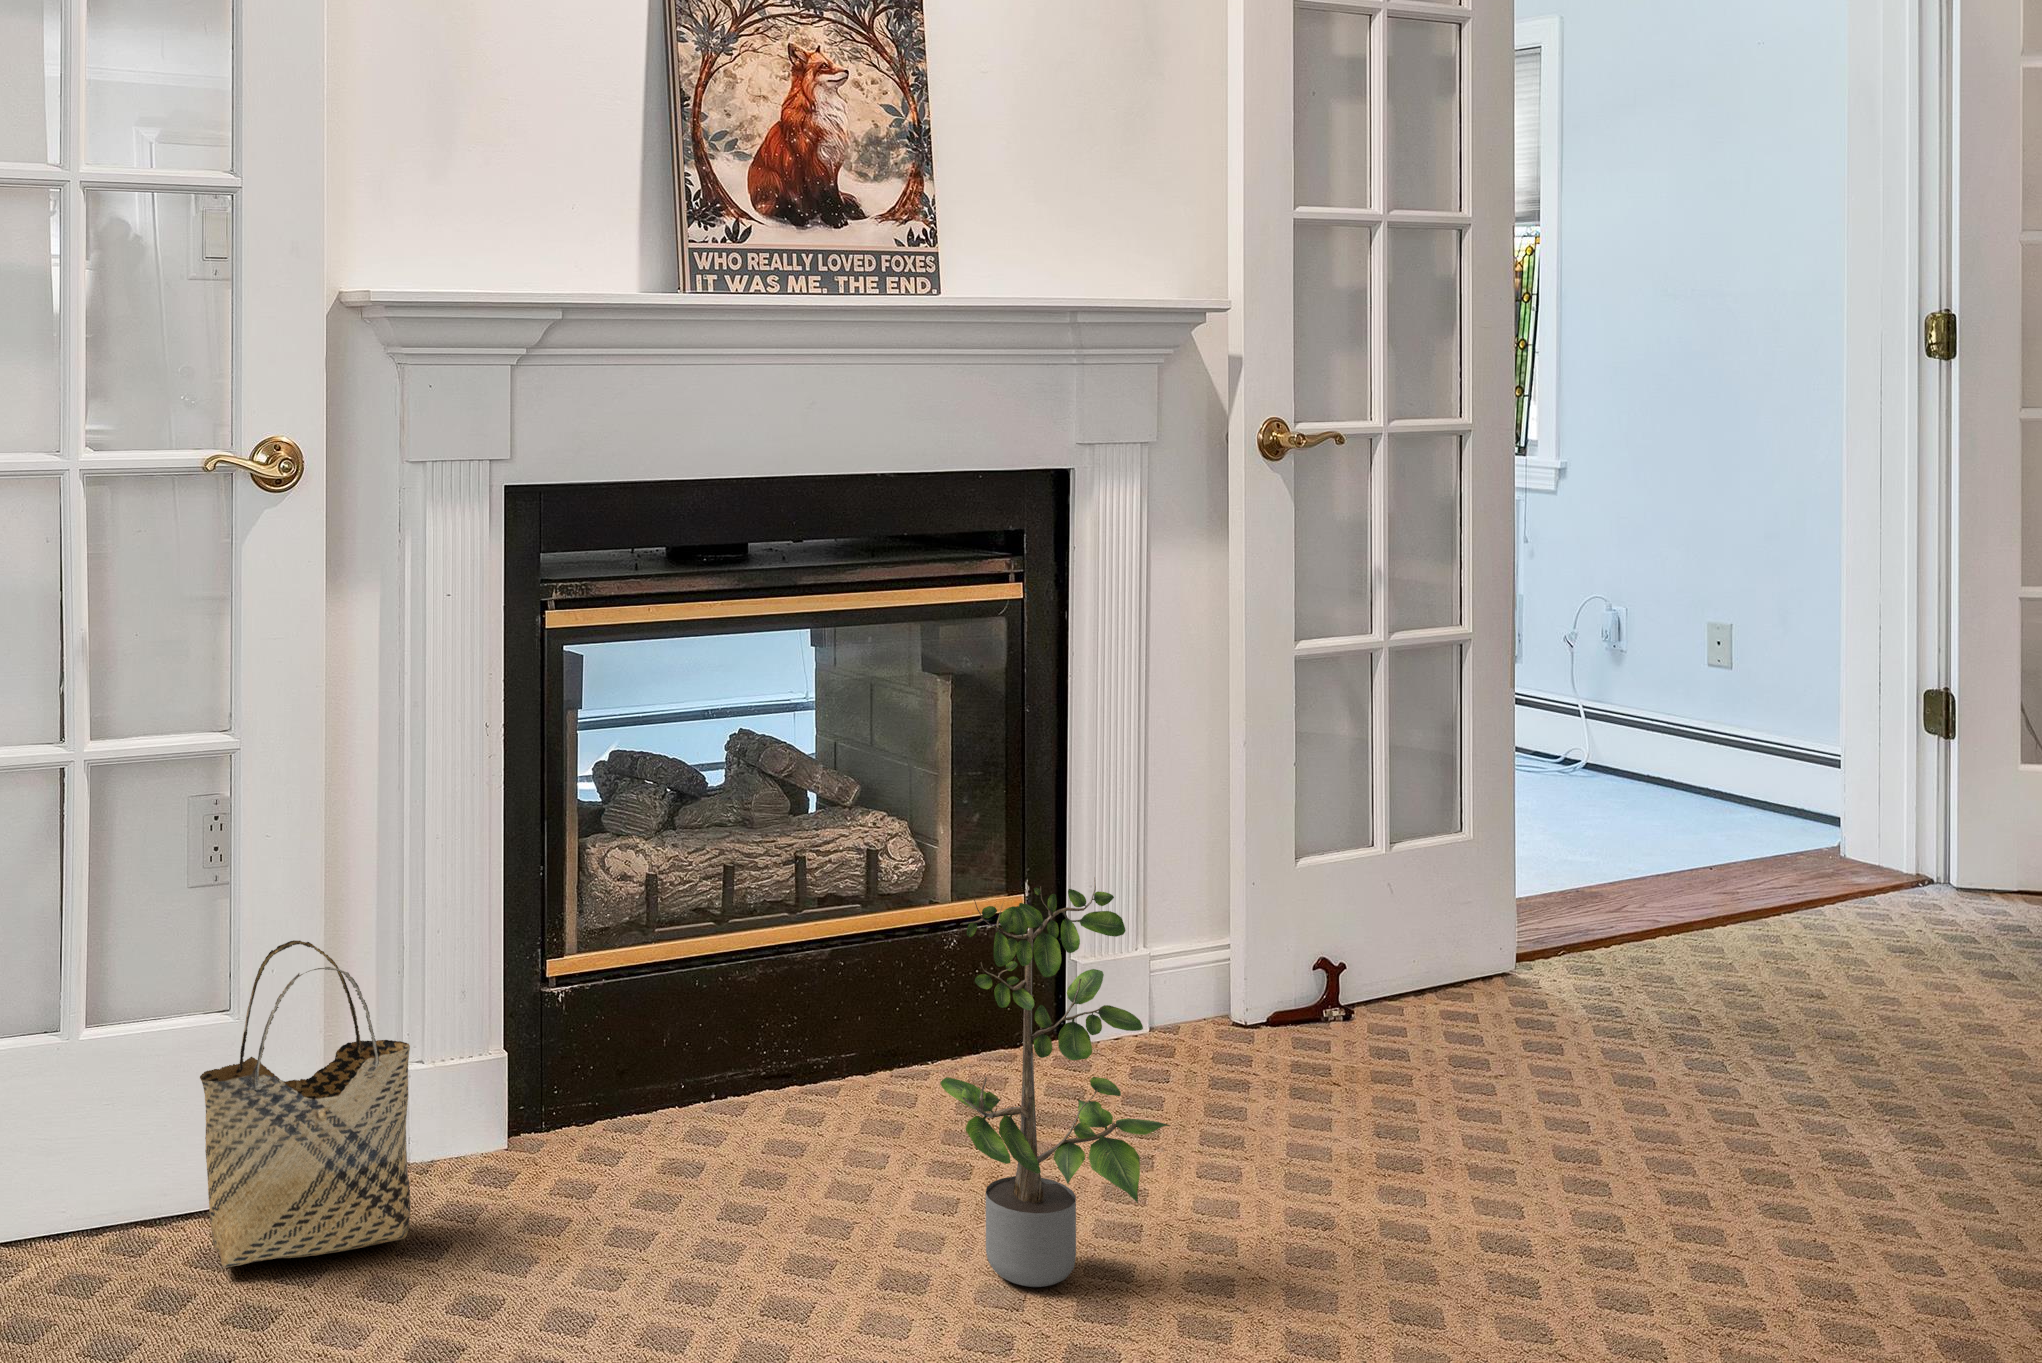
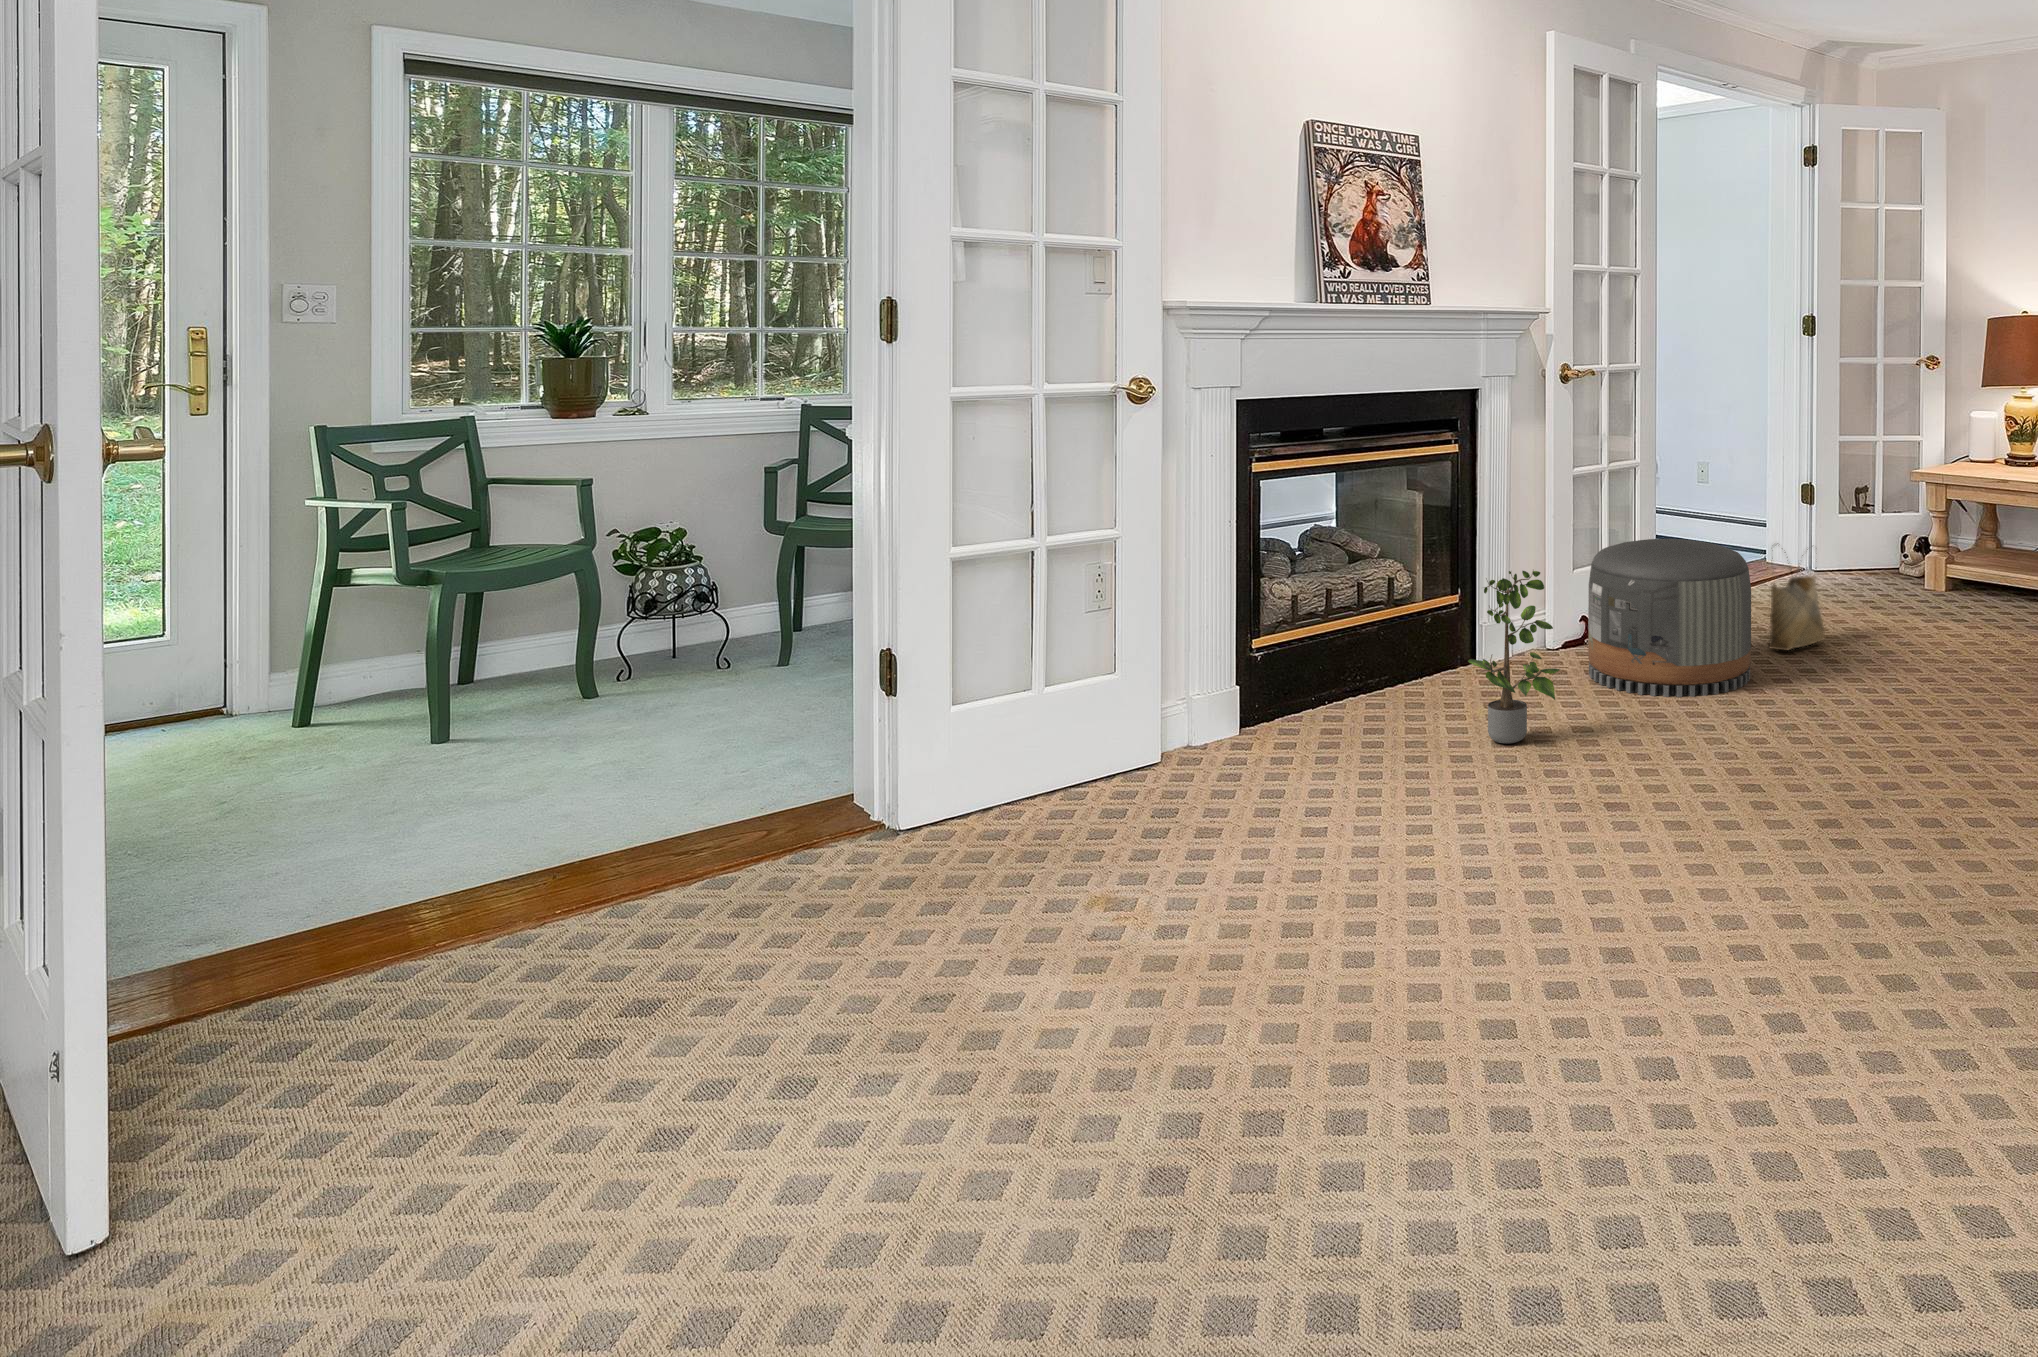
pouf: none [1300,817,1705,1216] -> present [1588,539,1751,697]
woven basket: present [200,940,411,1268] -> present [1769,543,1825,650]

